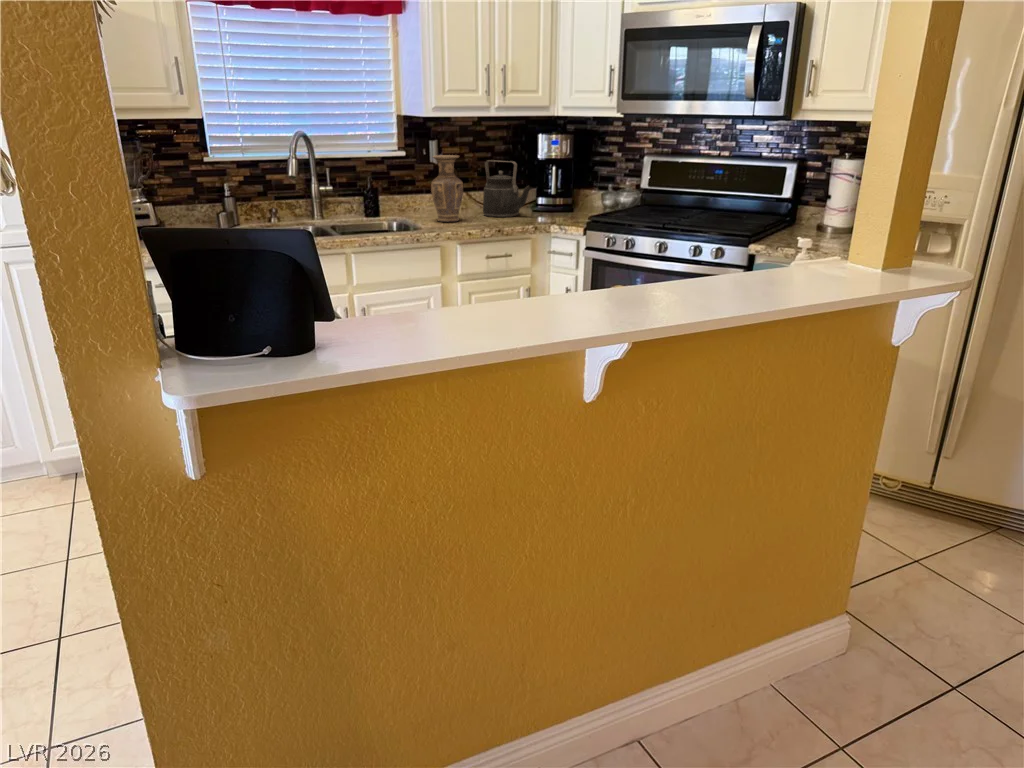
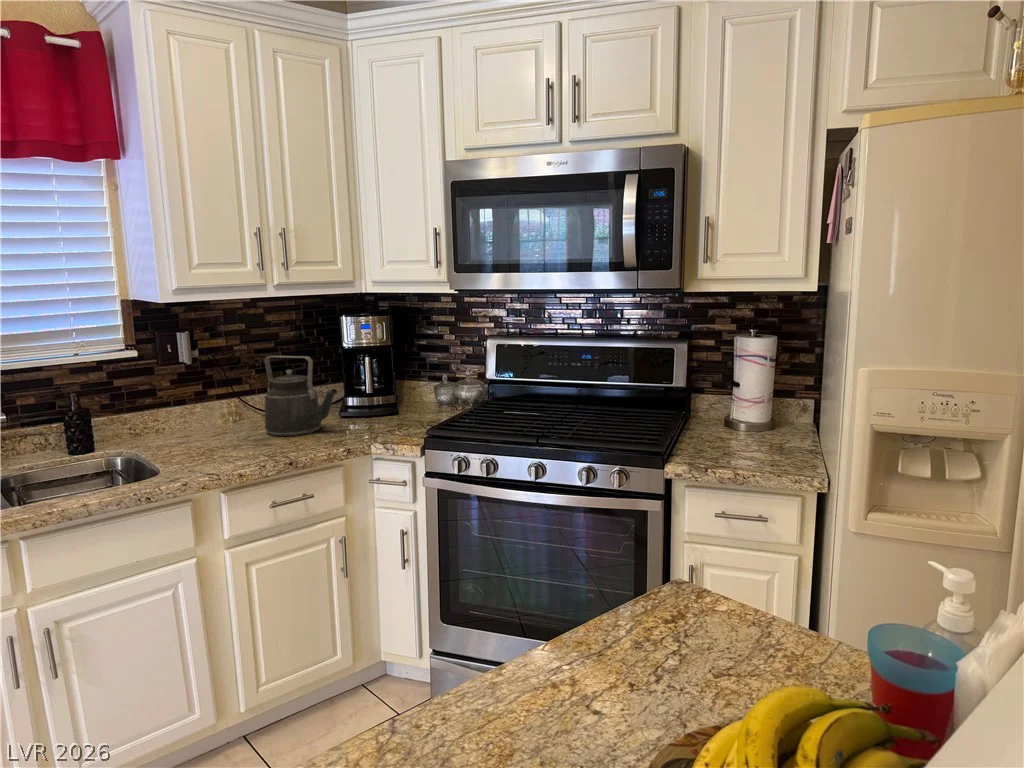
vase: present [431,155,463,222] -> none [176,354,230,455]

